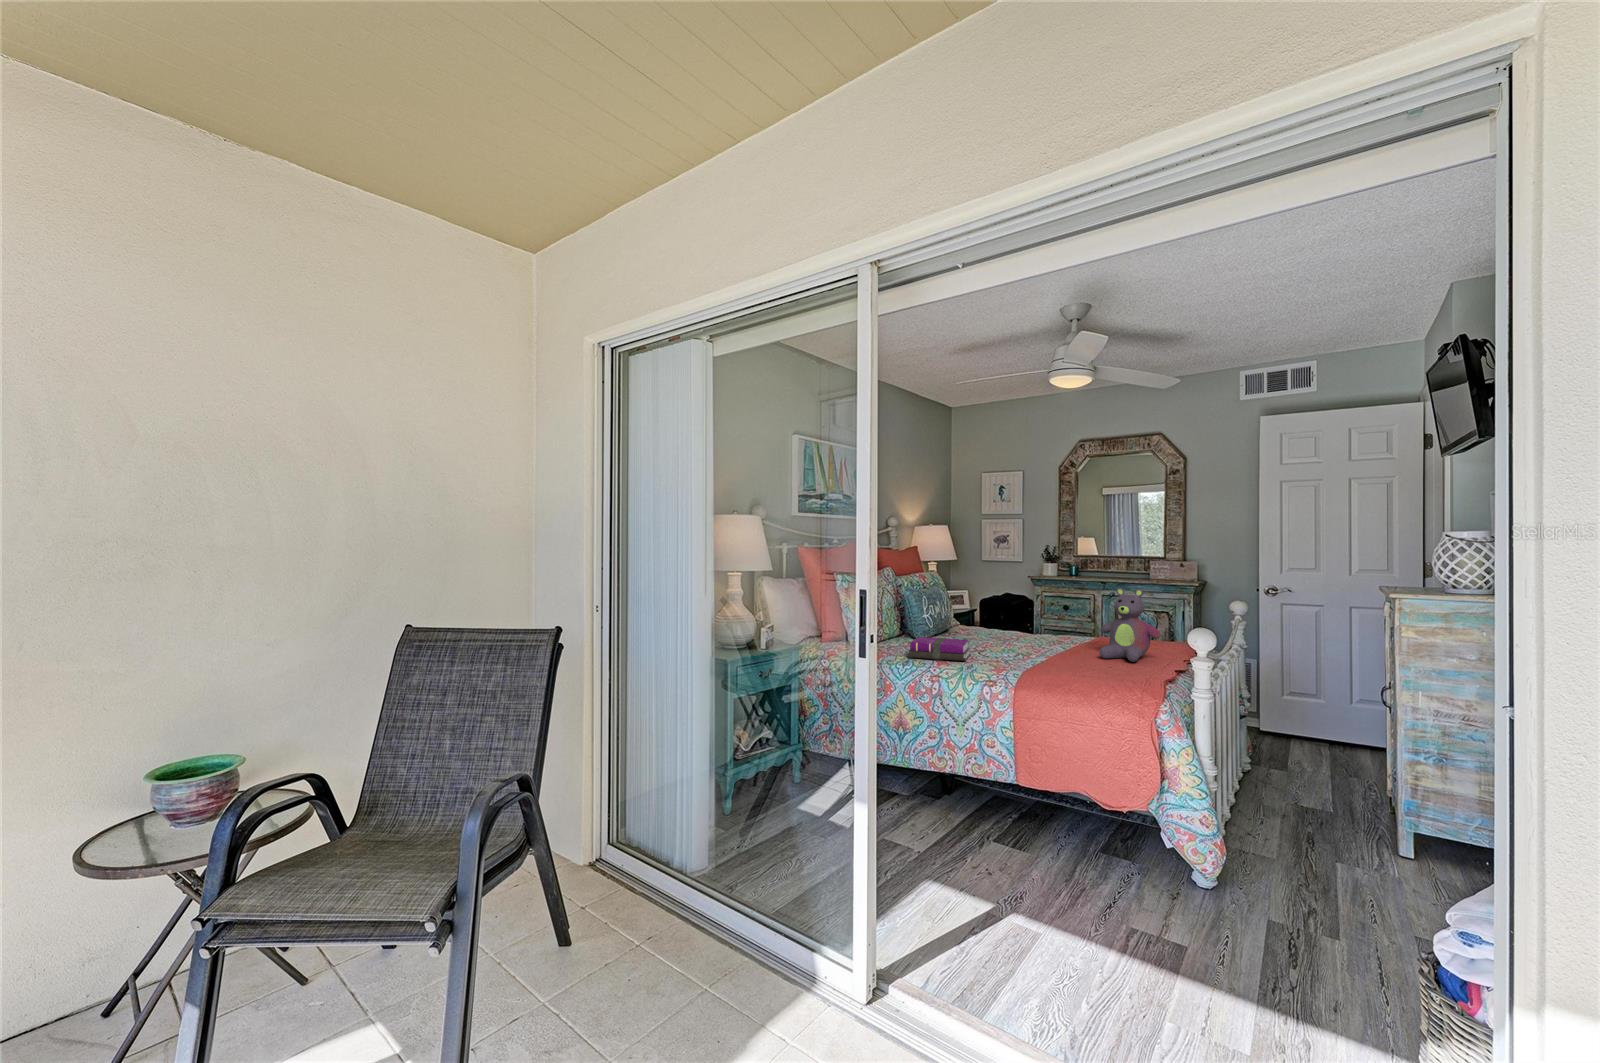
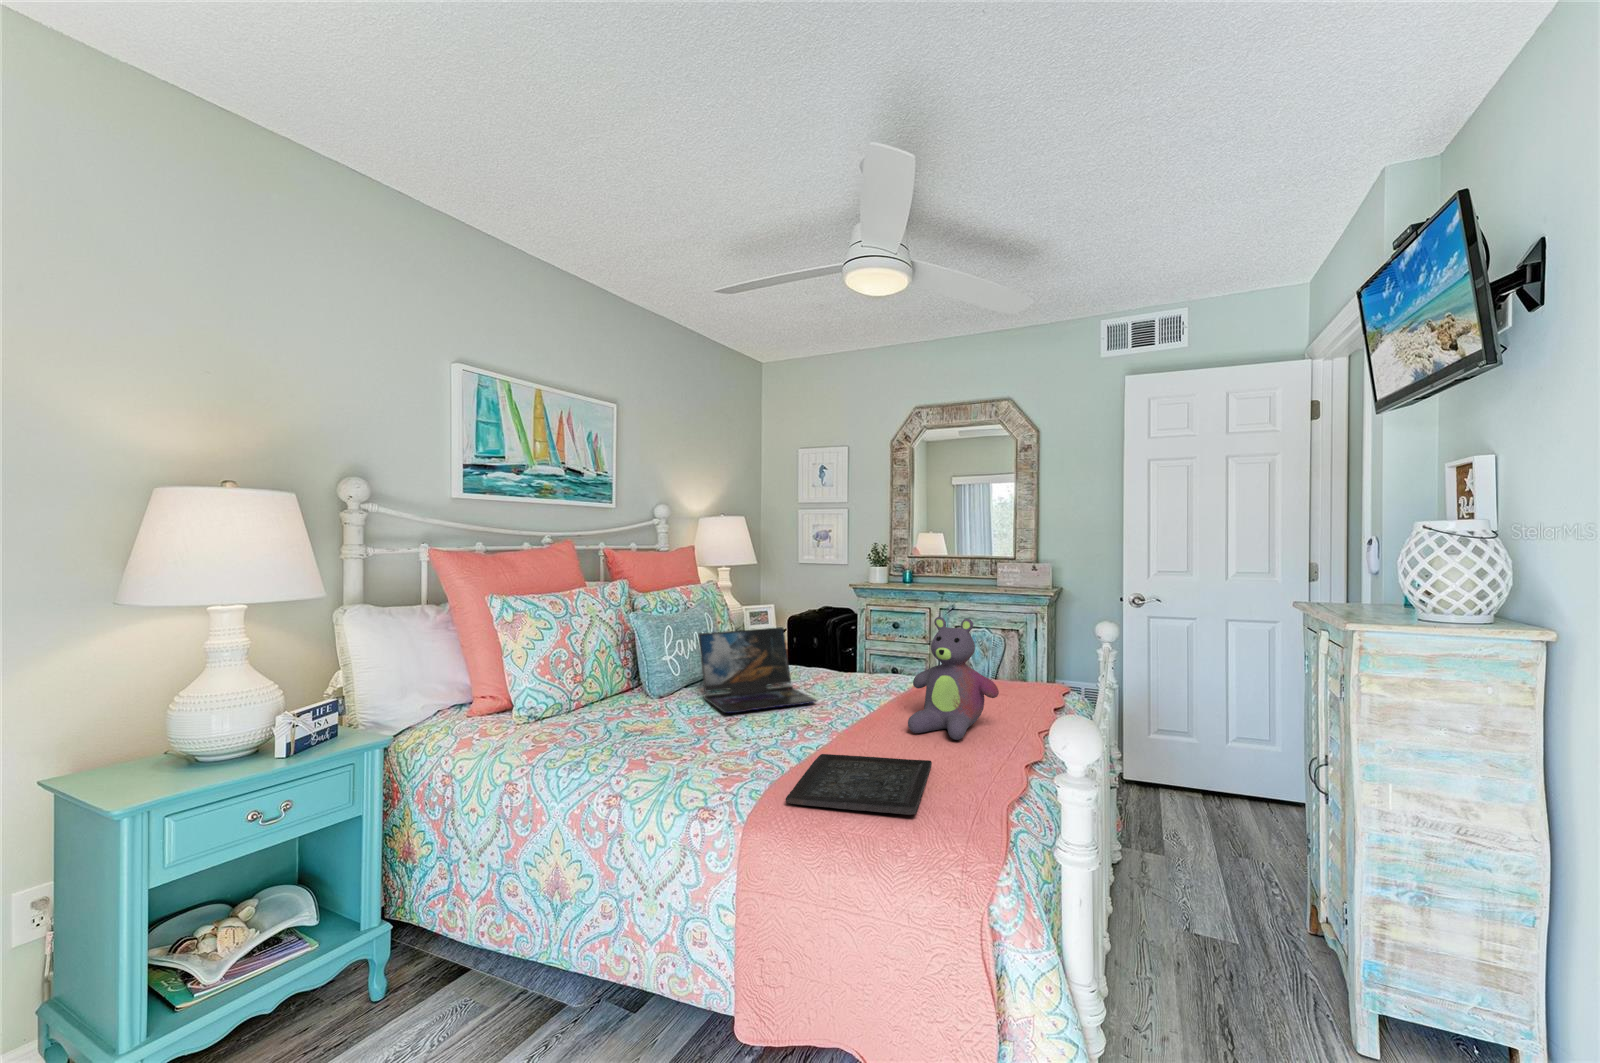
laptop: none [950,596,1032,645] -> present [698,627,817,713]
notebook: present [908,637,970,661] -> none [588,710,705,758]
tray: none [1040,663,1120,685] -> present [786,754,932,815]

